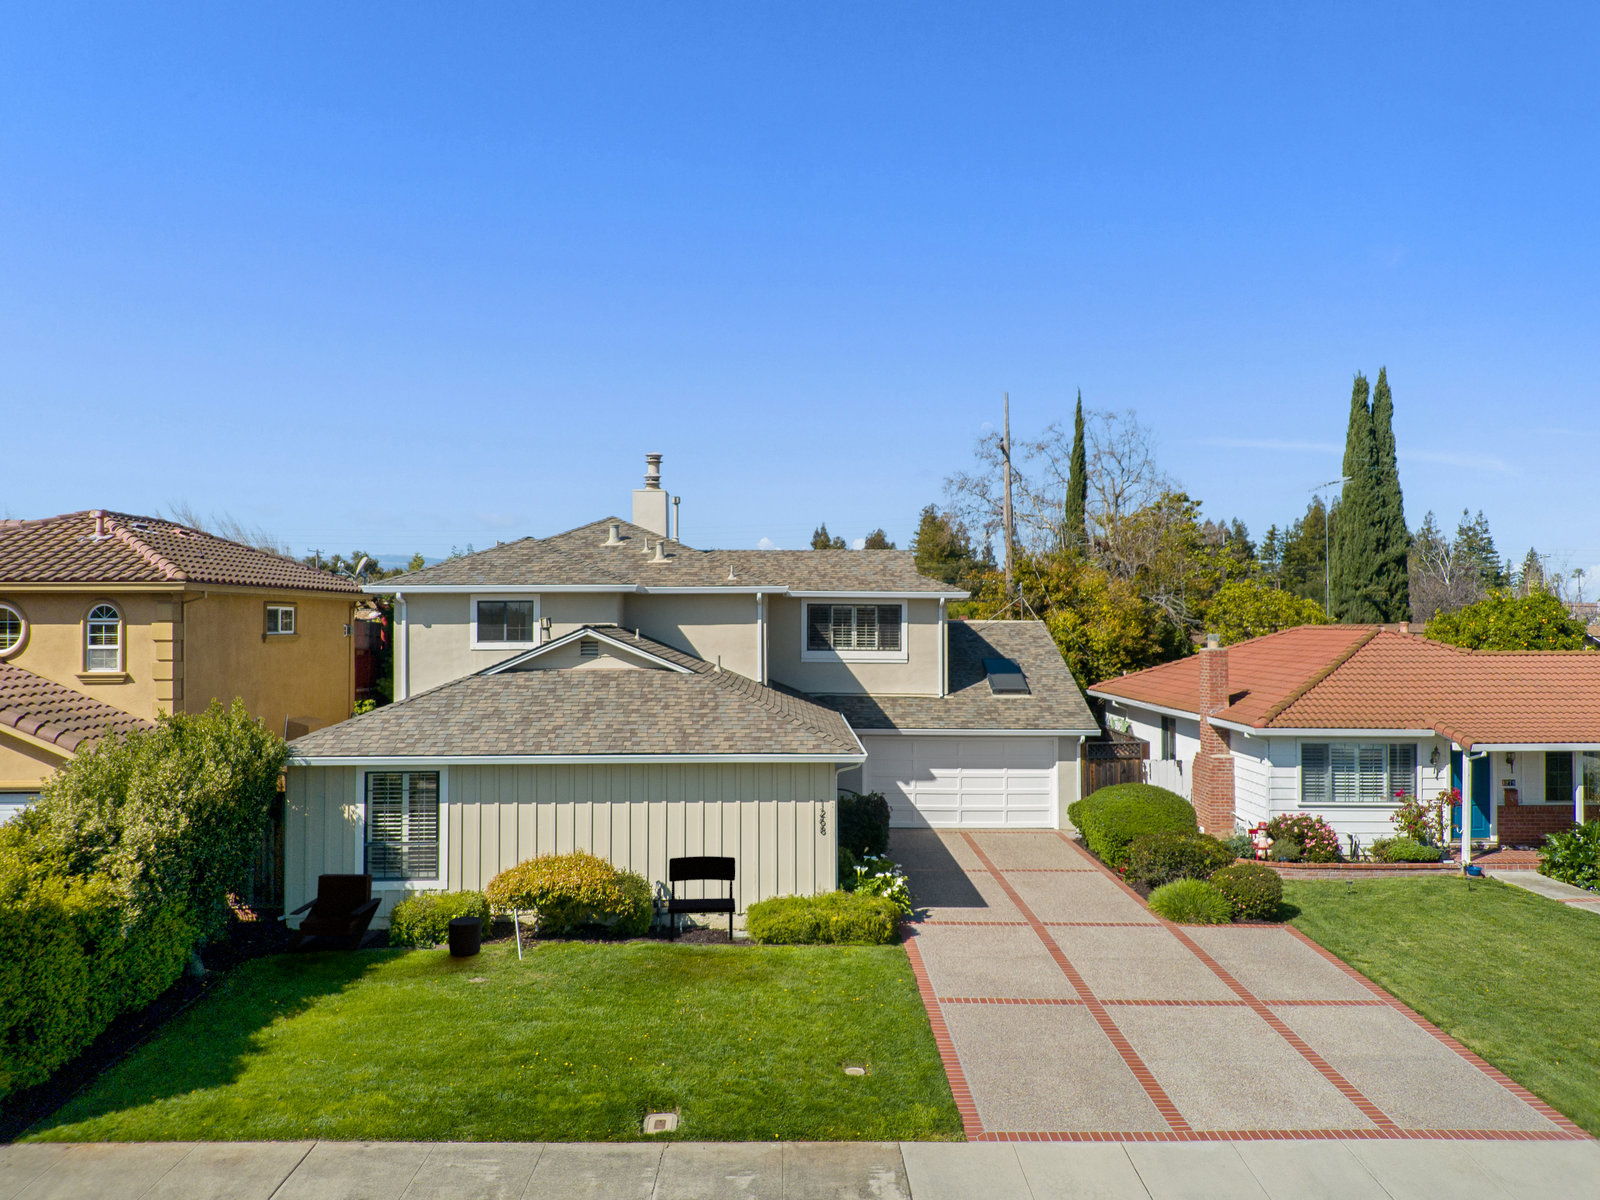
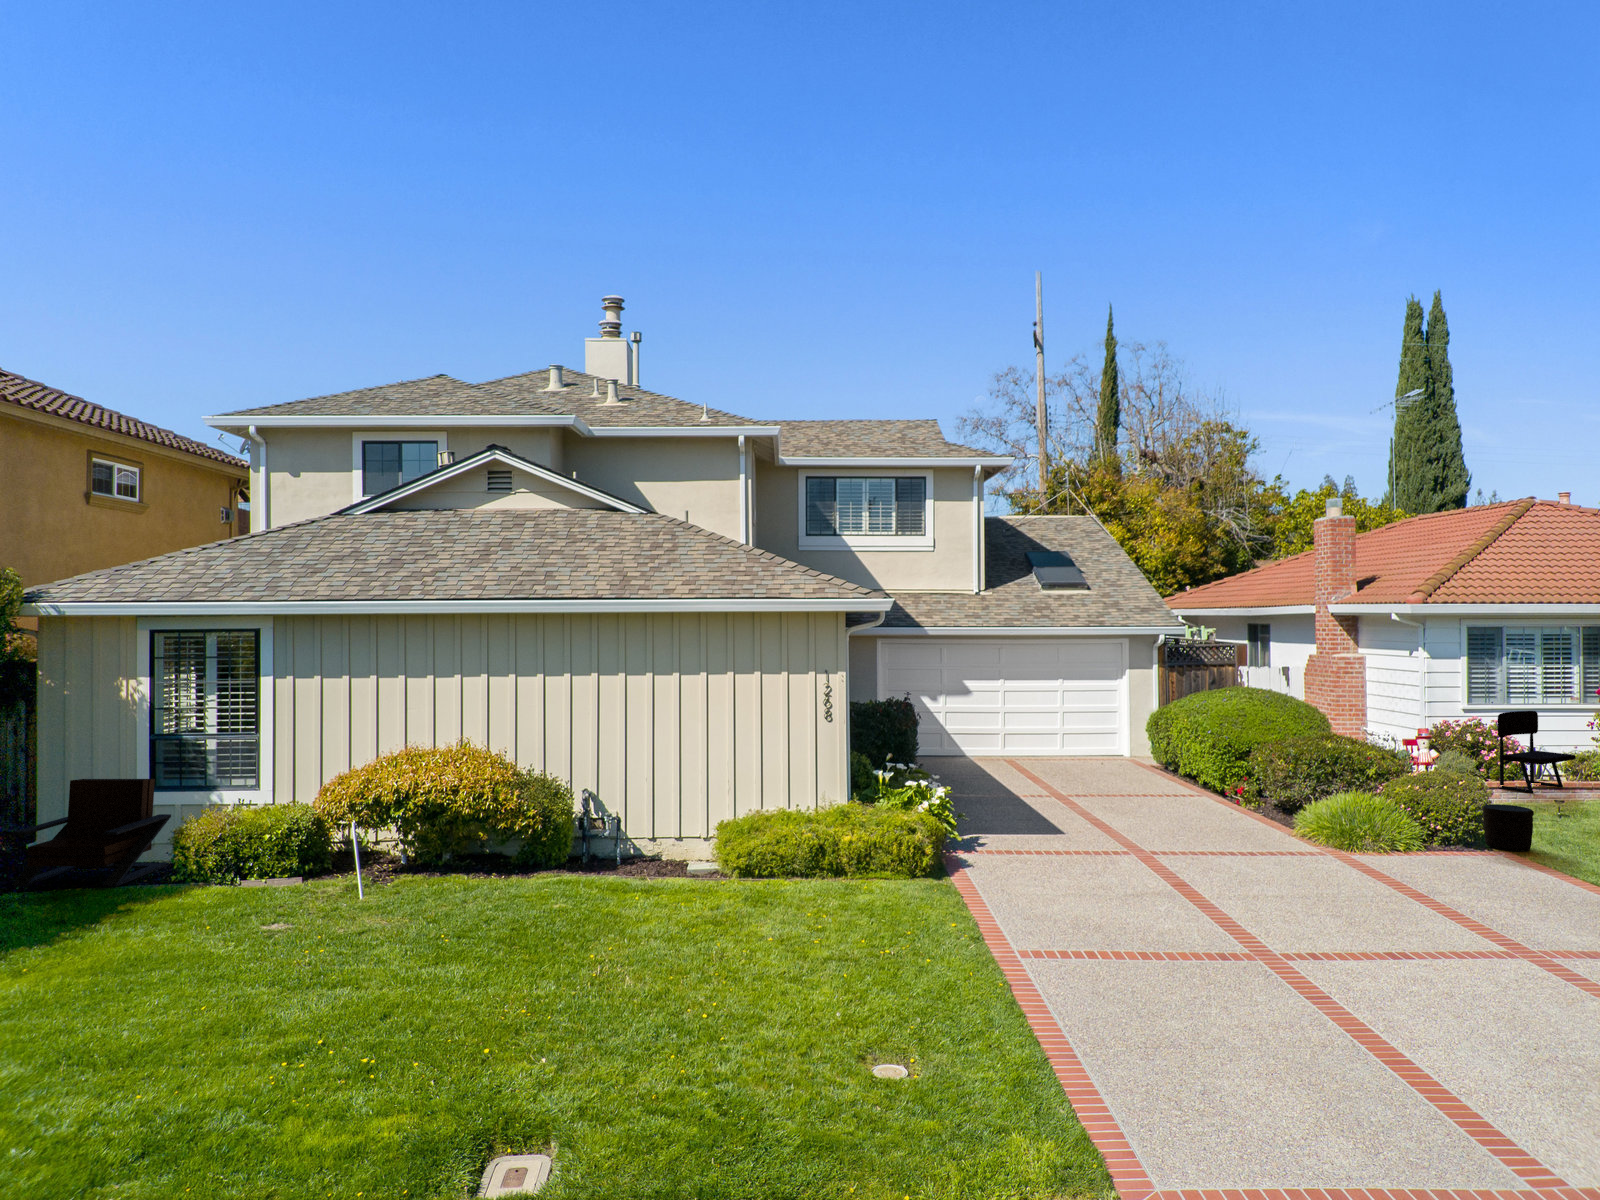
bench: present [667,856,735,941] -> present [1498,711,1576,793]
woven basket: present [448,916,482,957] -> present [1482,804,1534,852]

